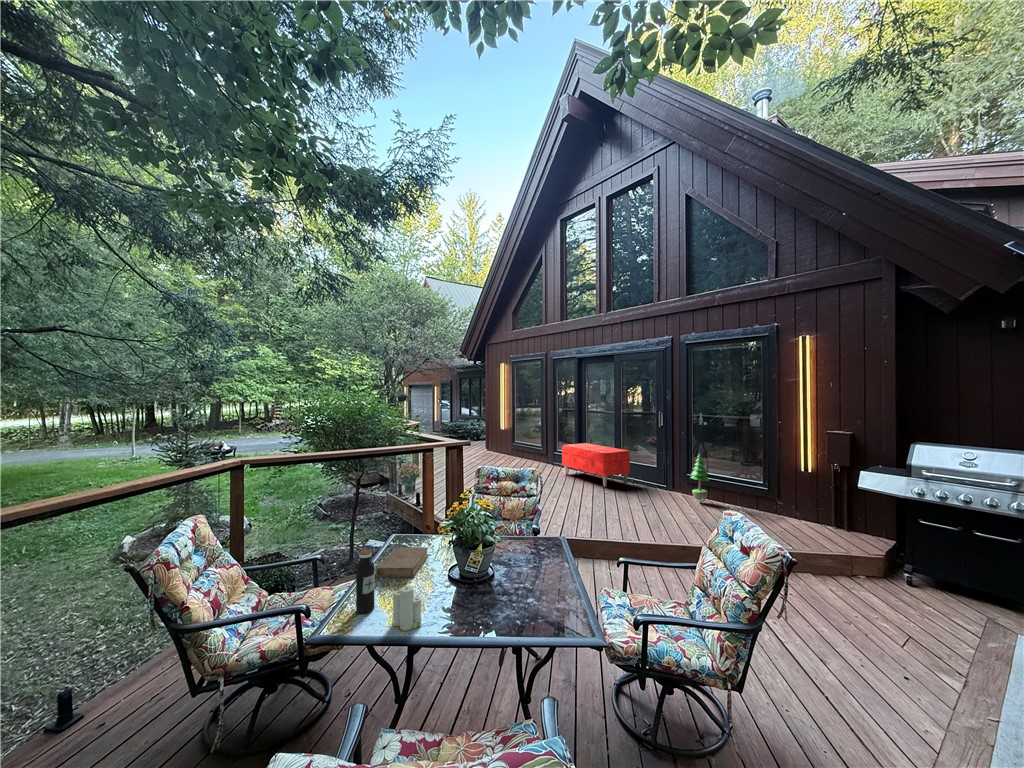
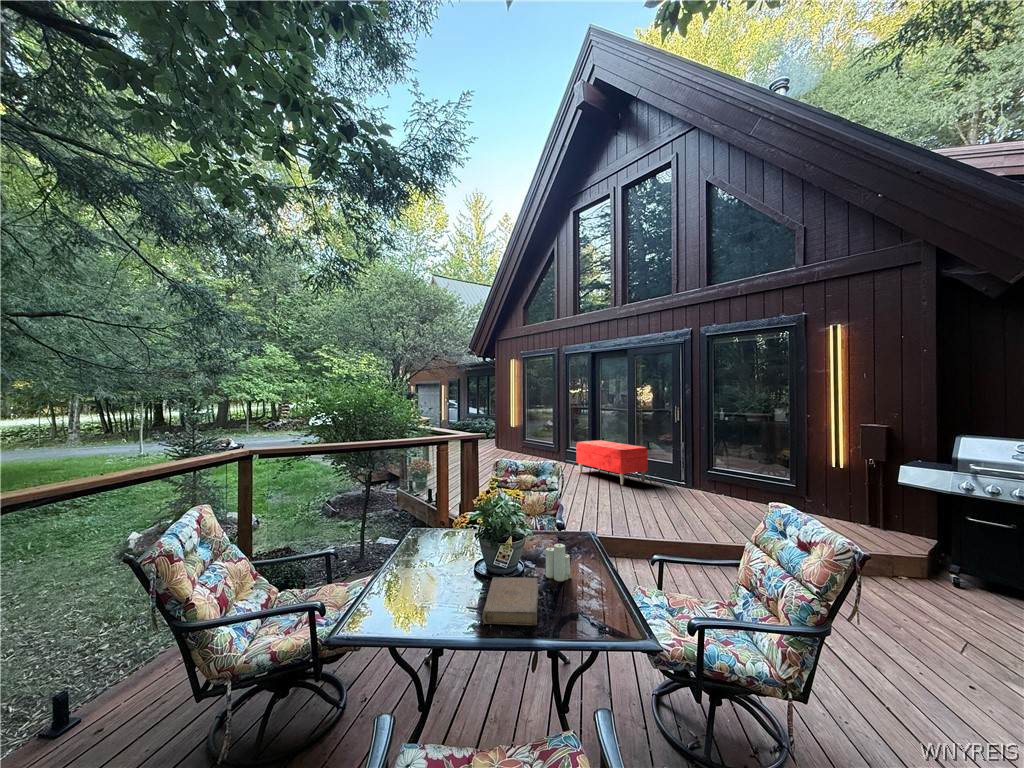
potted tree: present [690,453,709,503] -> none [713,449,734,501]
book: present [375,547,429,578] -> present [482,577,538,625]
water bottle: present [356,550,375,614] -> none [376,542,395,612]
candle: present [393,586,422,631] -> present [545,543,571,581]

